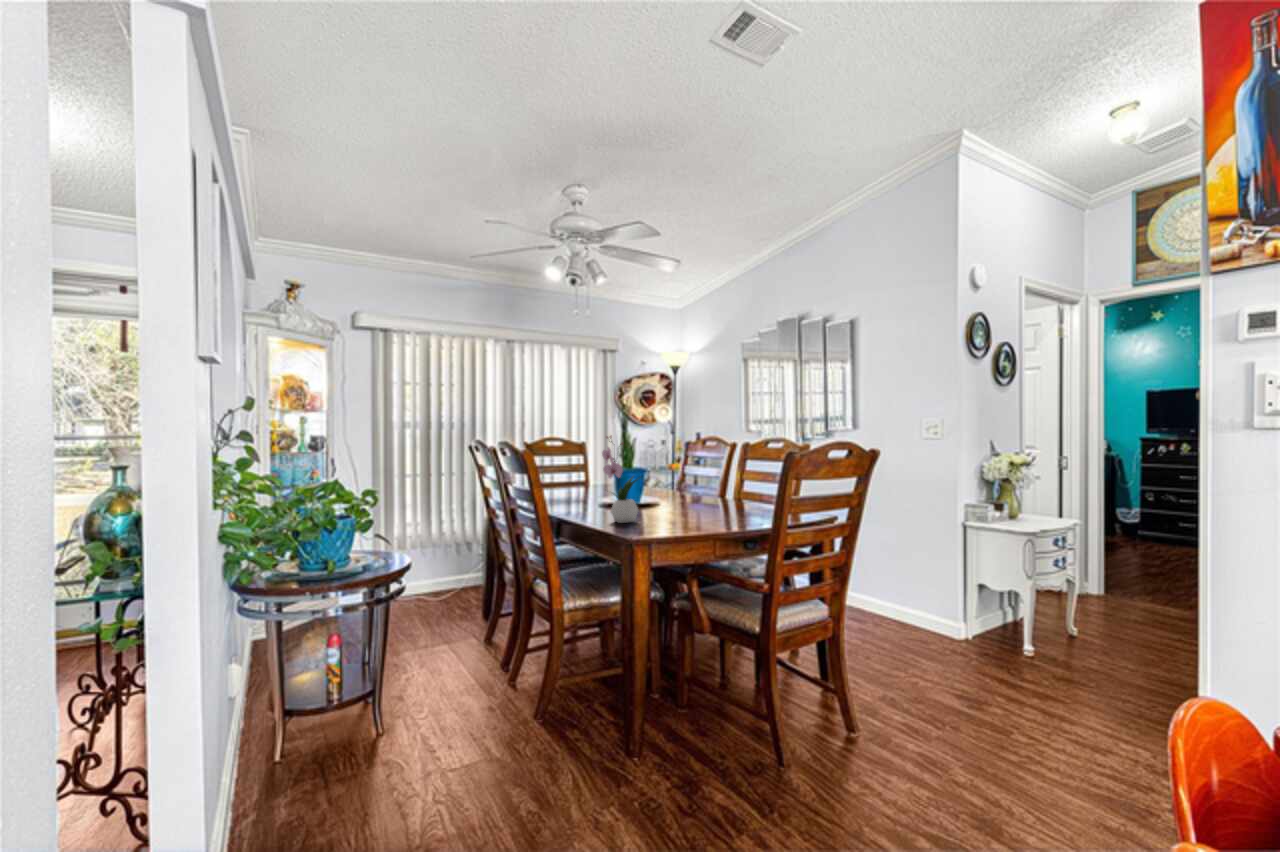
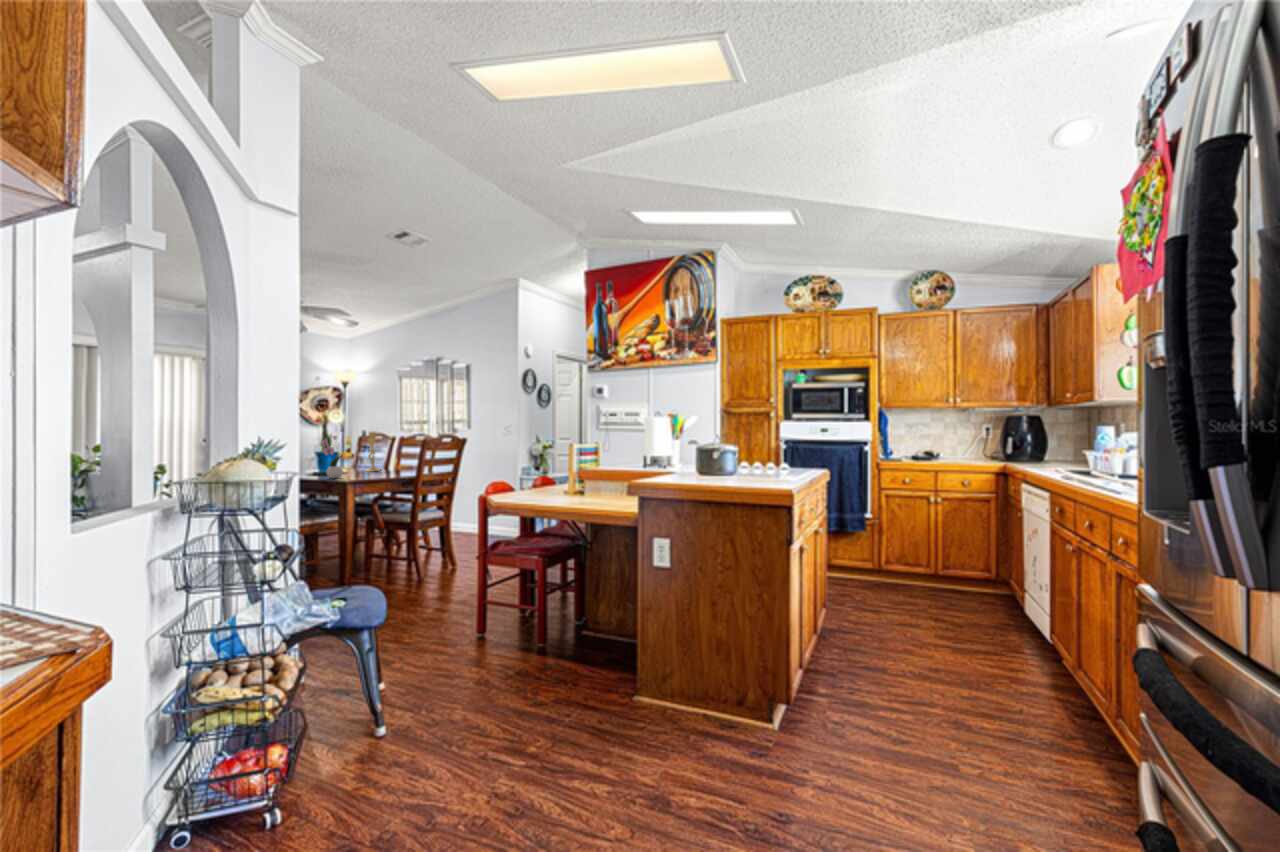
candlestick: none [686,434,713,504] -> present [366,432,380,472]

